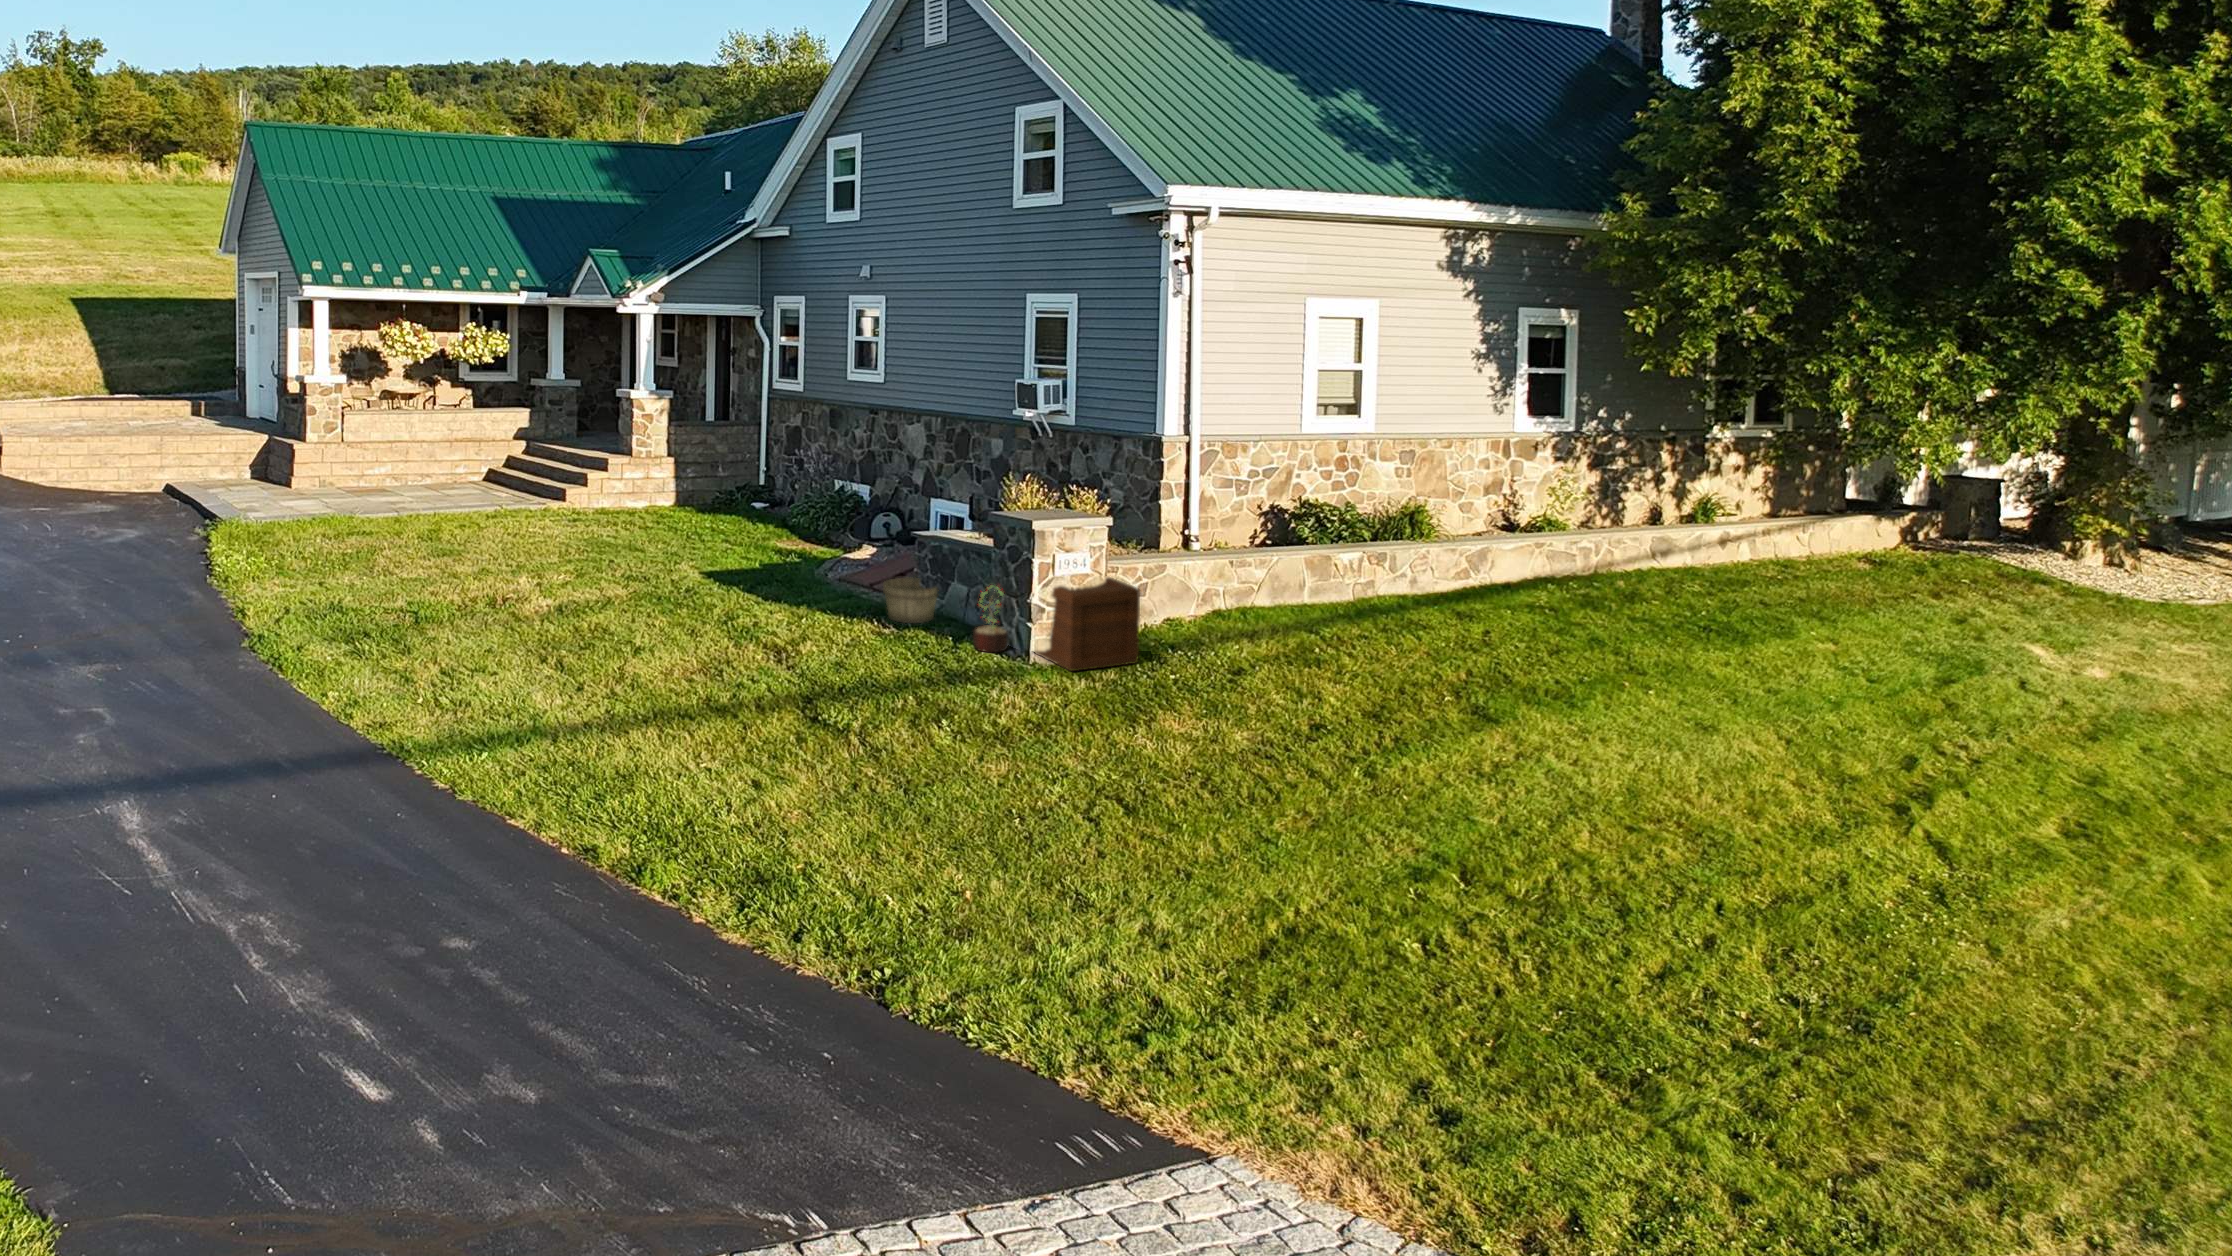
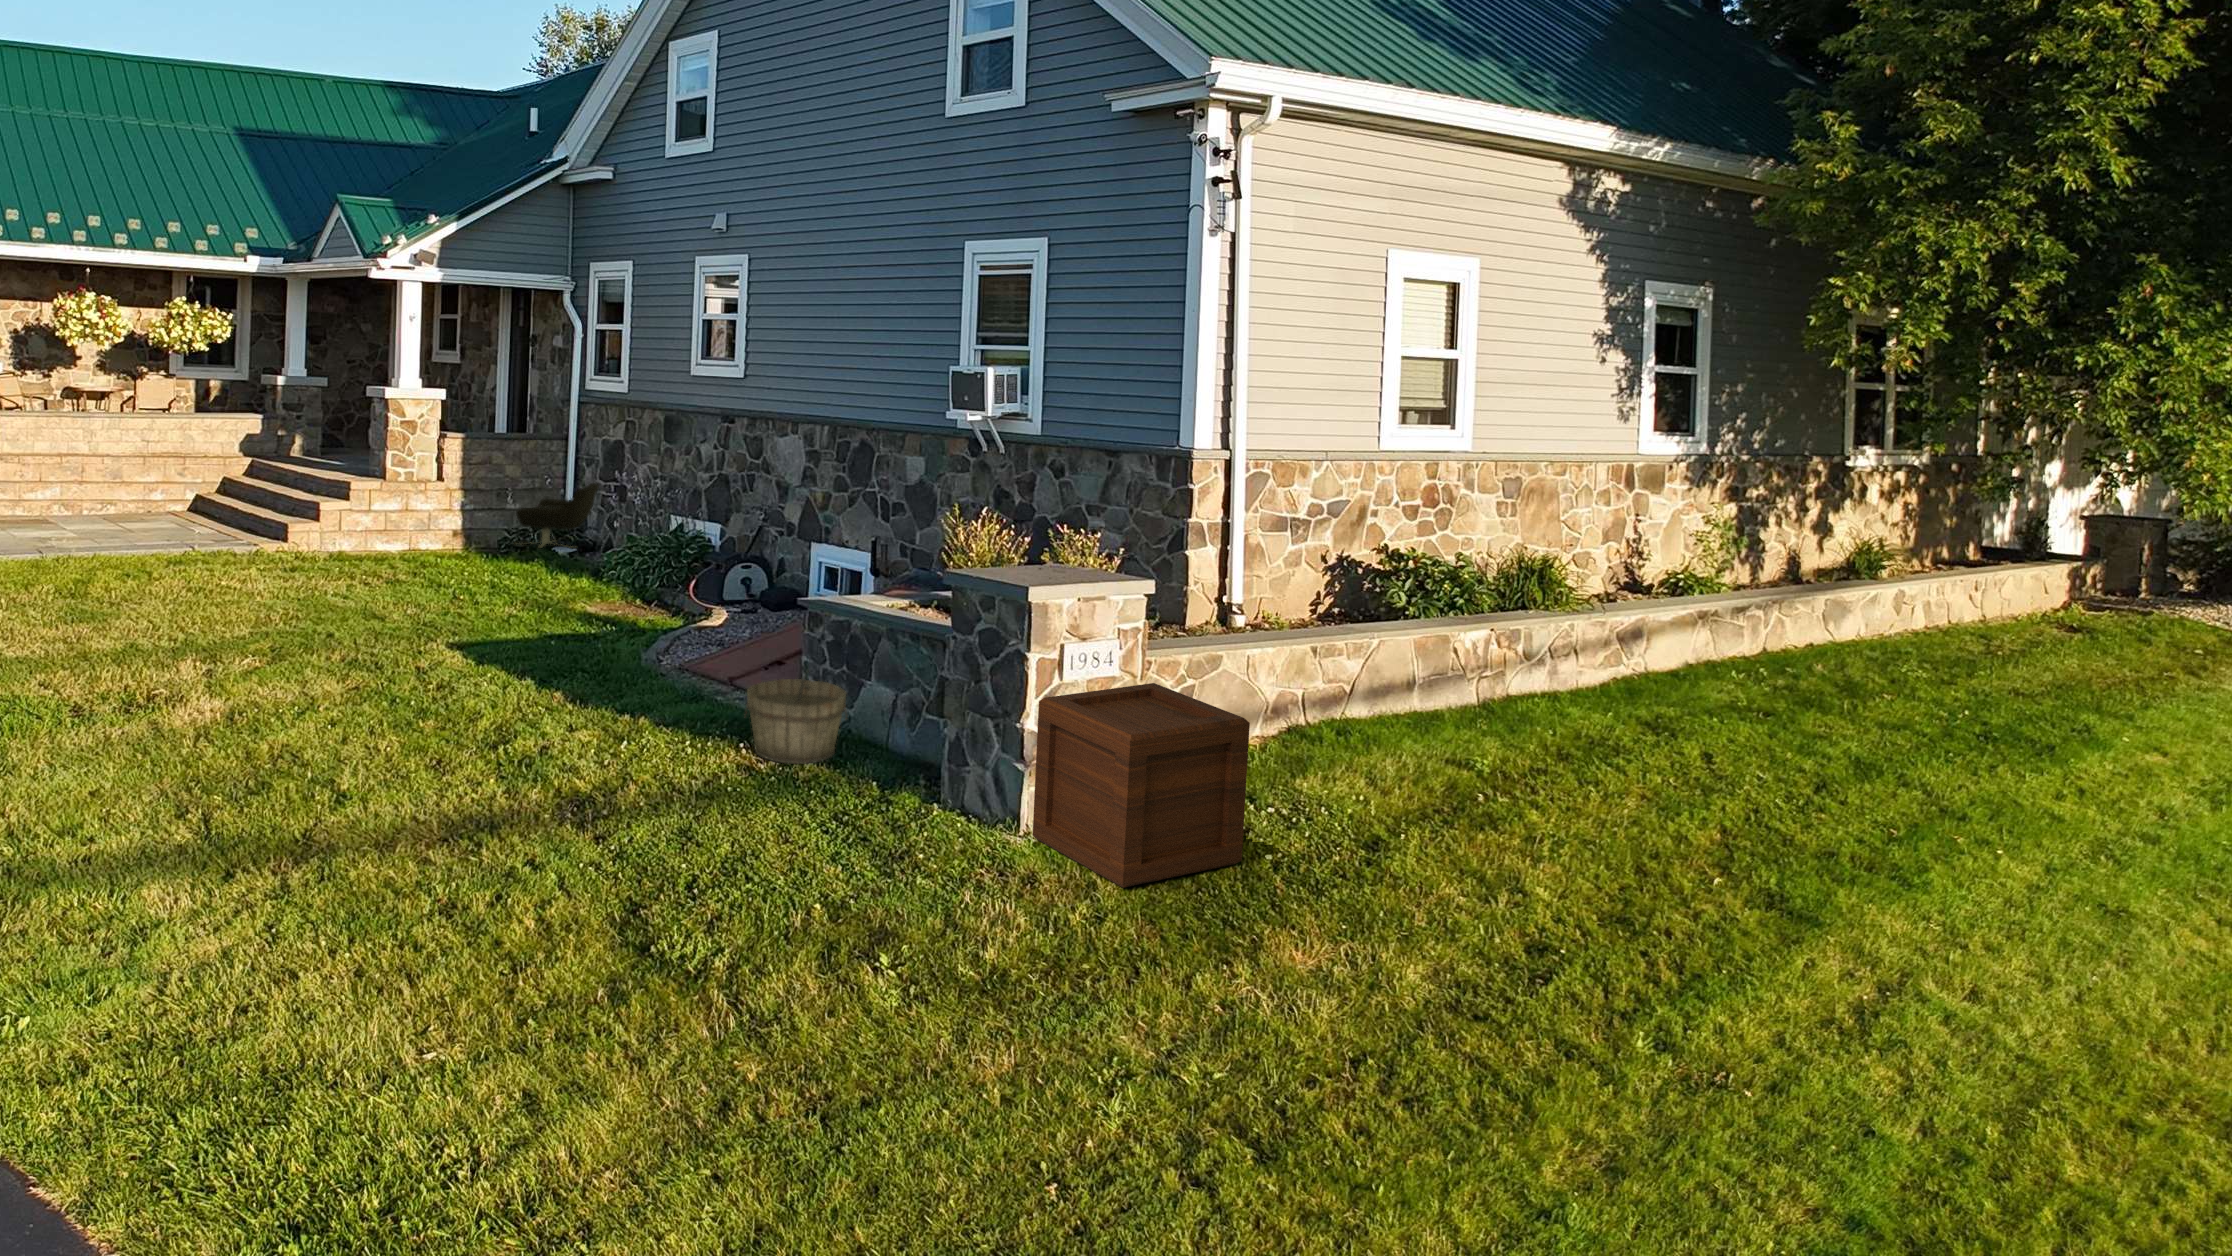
lounge chair: none [721,458,781,508] -> present [516,482,599,547]
decorative plant: present [973,587,1008,652] -> none [921,706,992,841]

